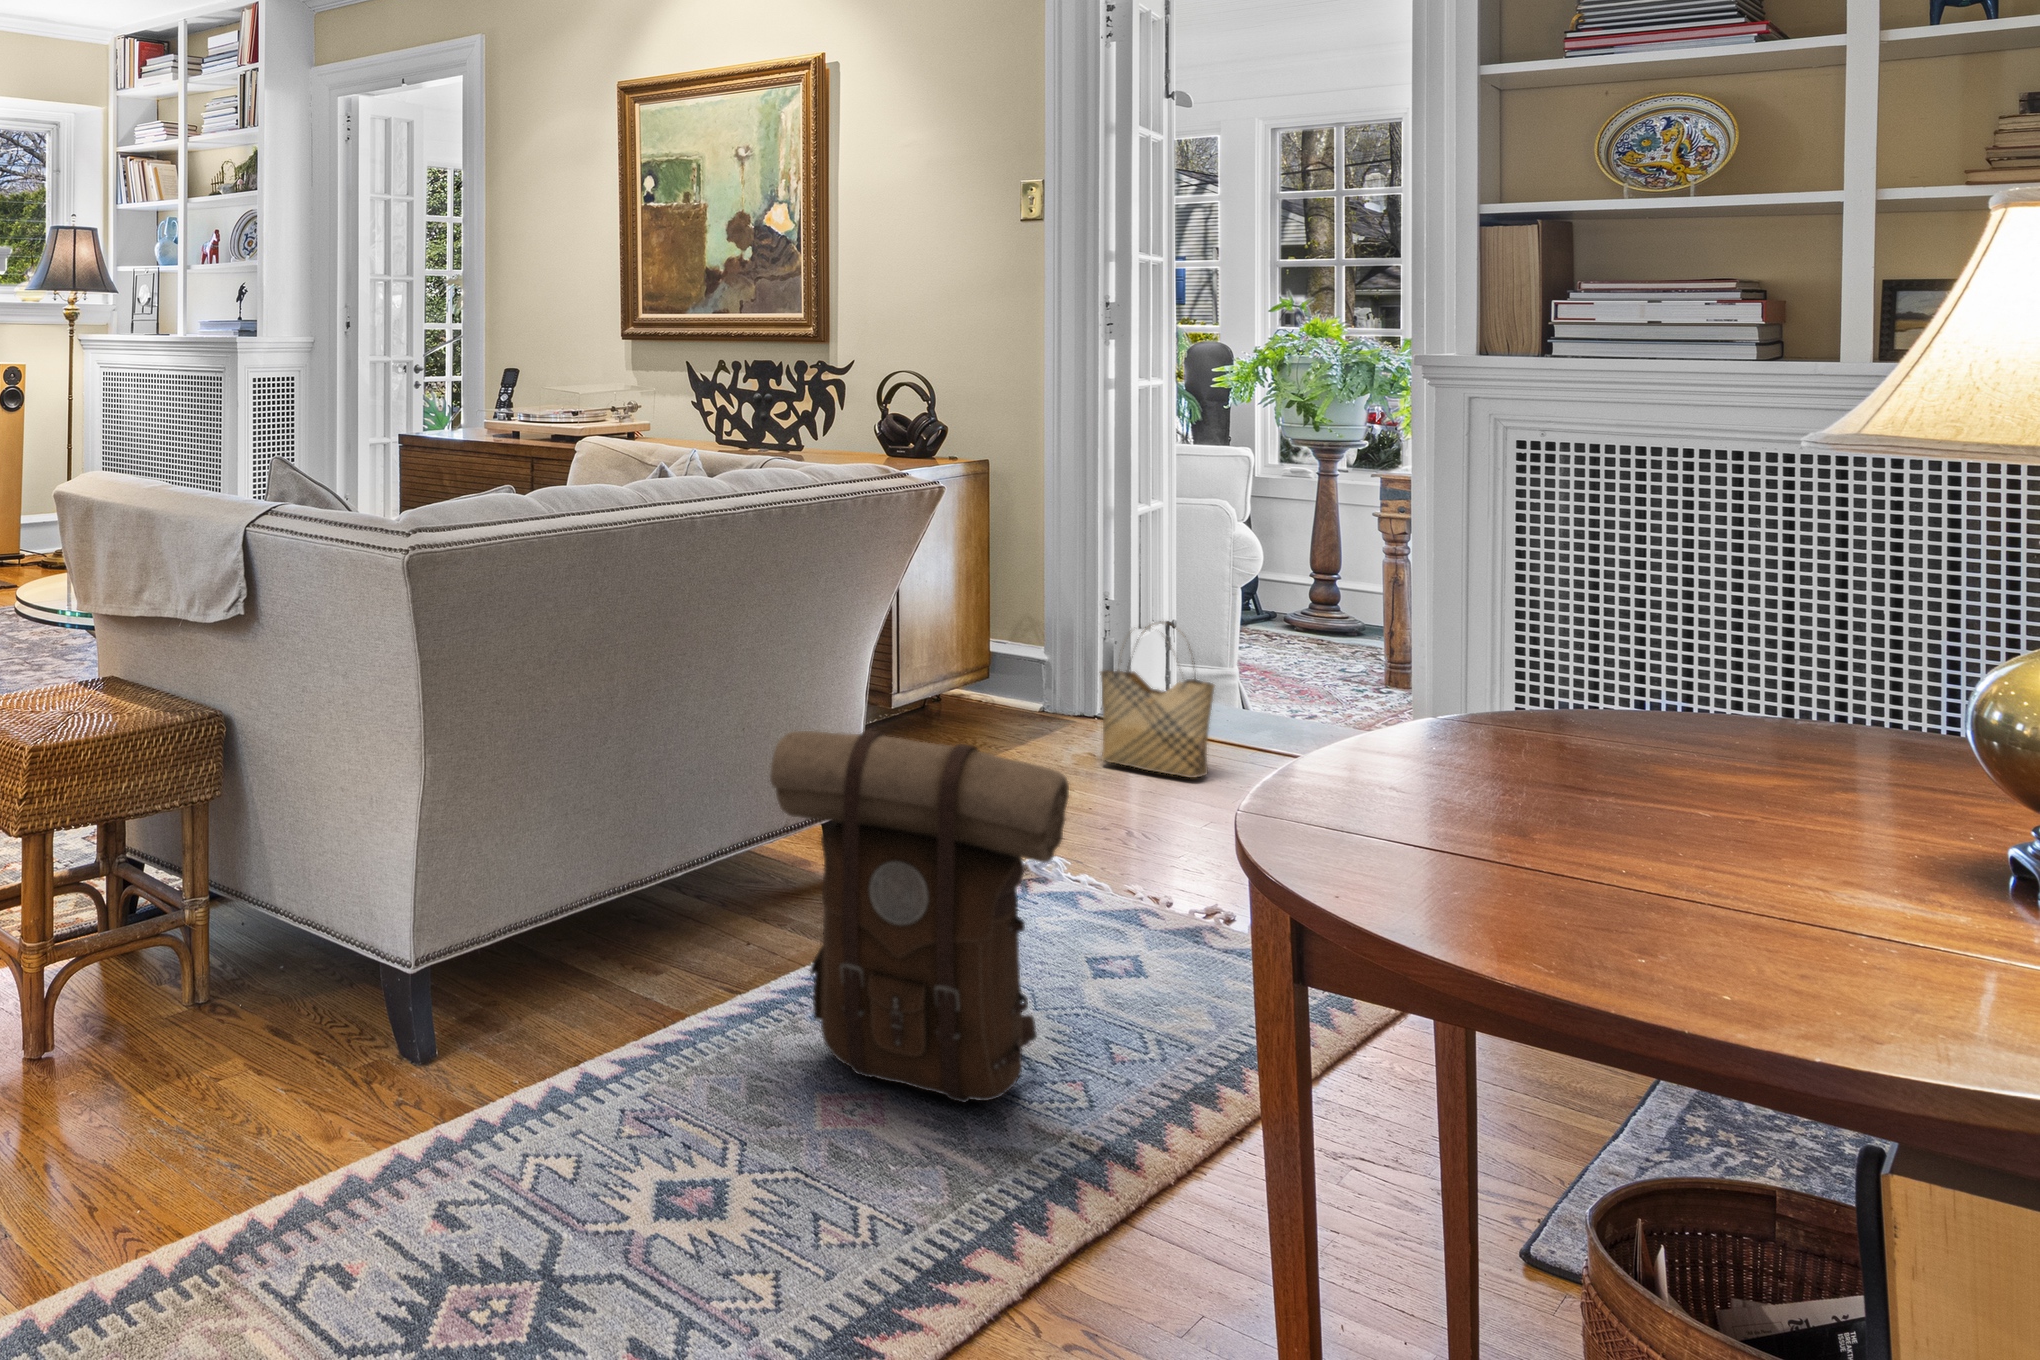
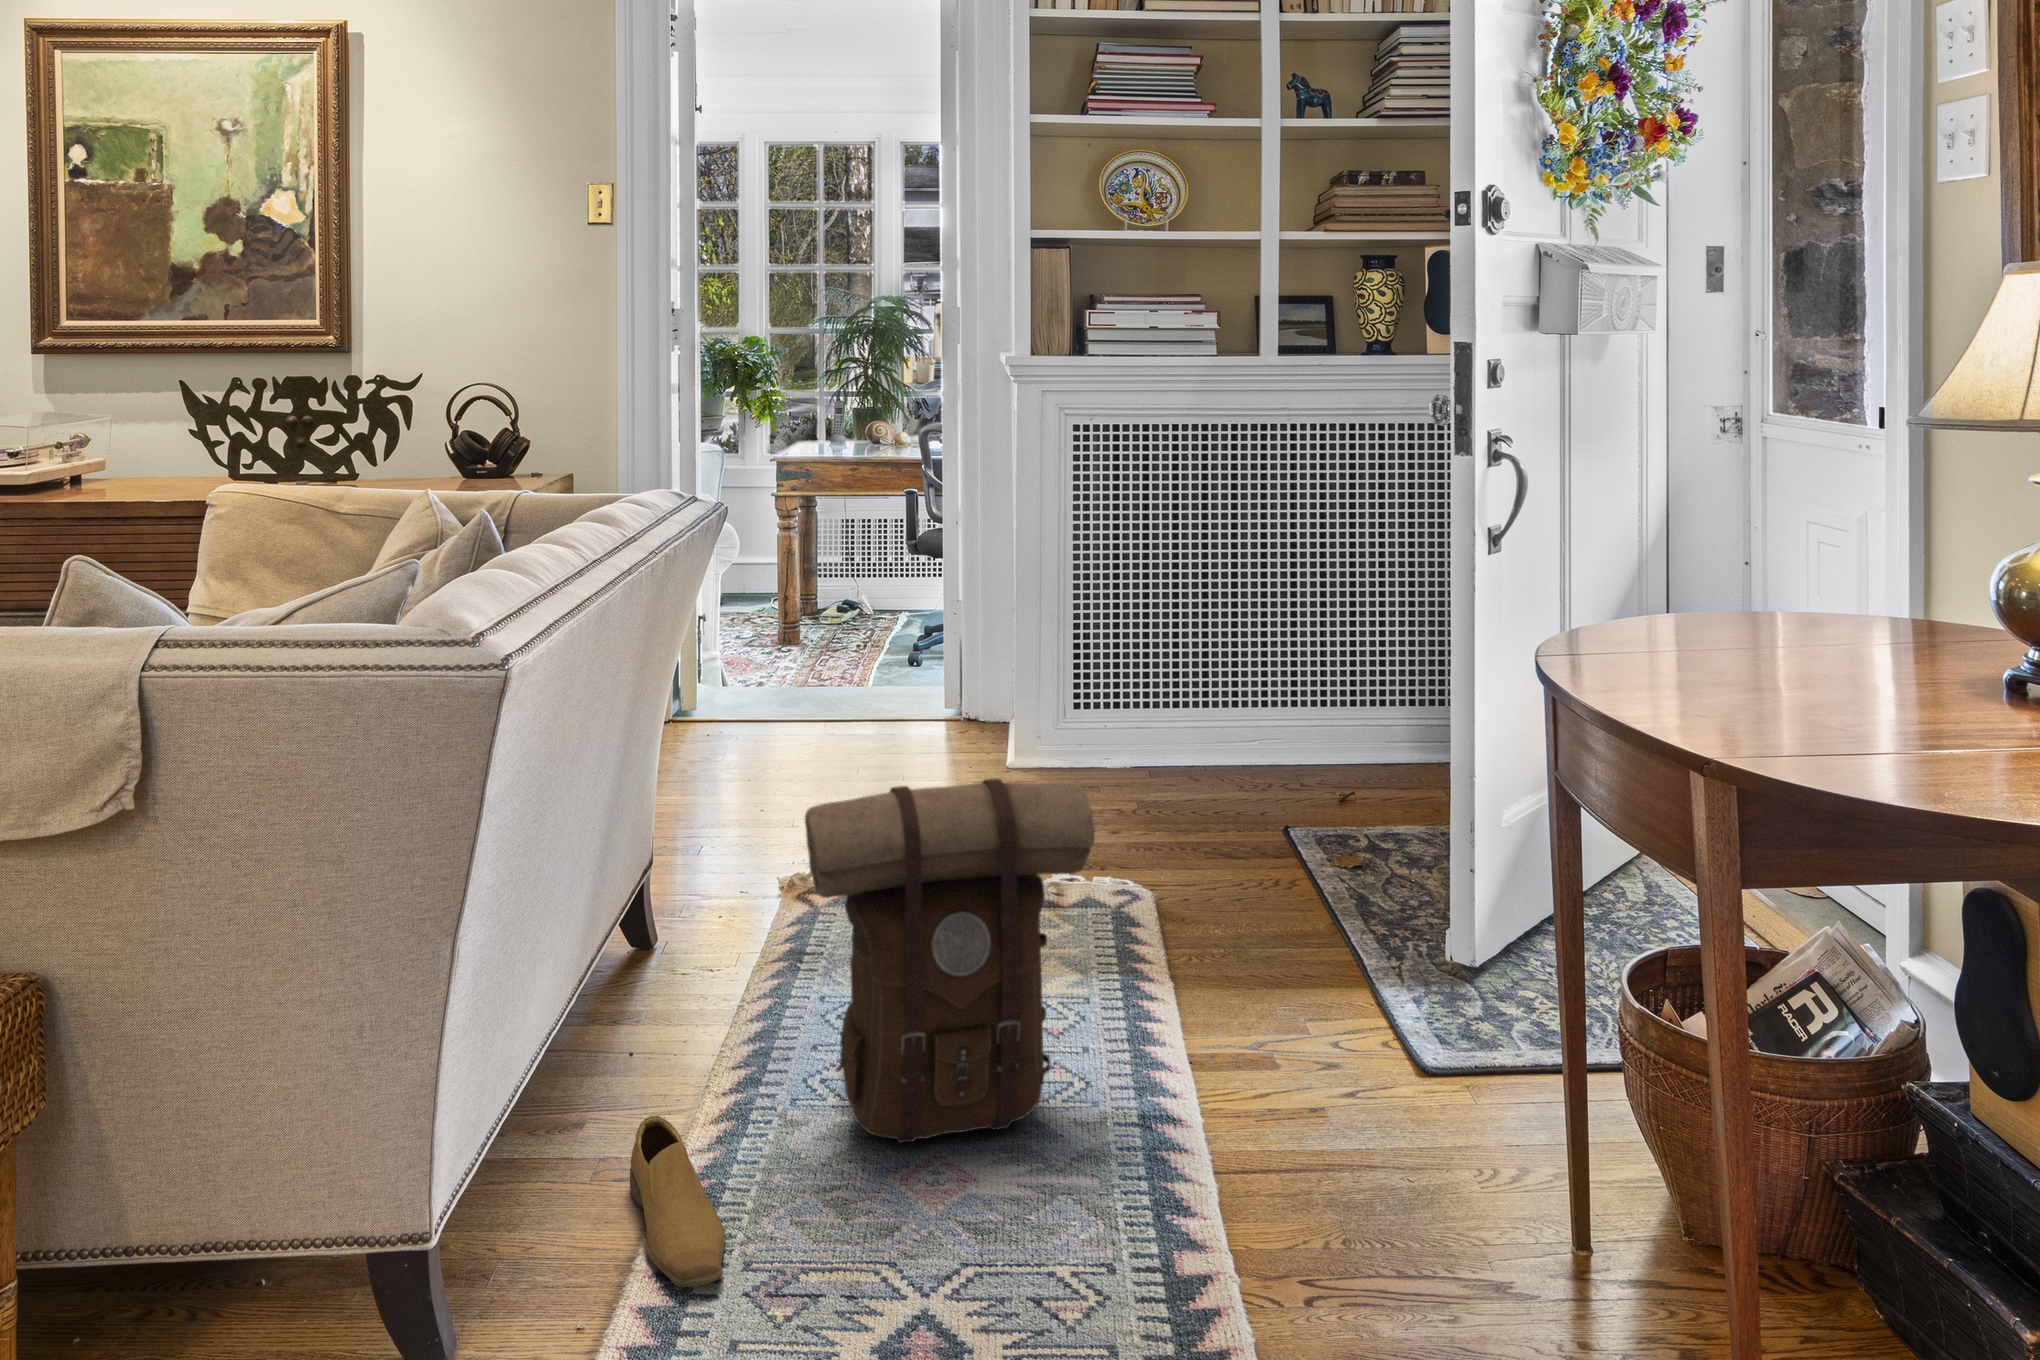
woven basket: present [1100,621,1215,778] -> none [712,615,816,760]
shoe: none [570,963,667,1090] -> present [630,1116,725,1287]

